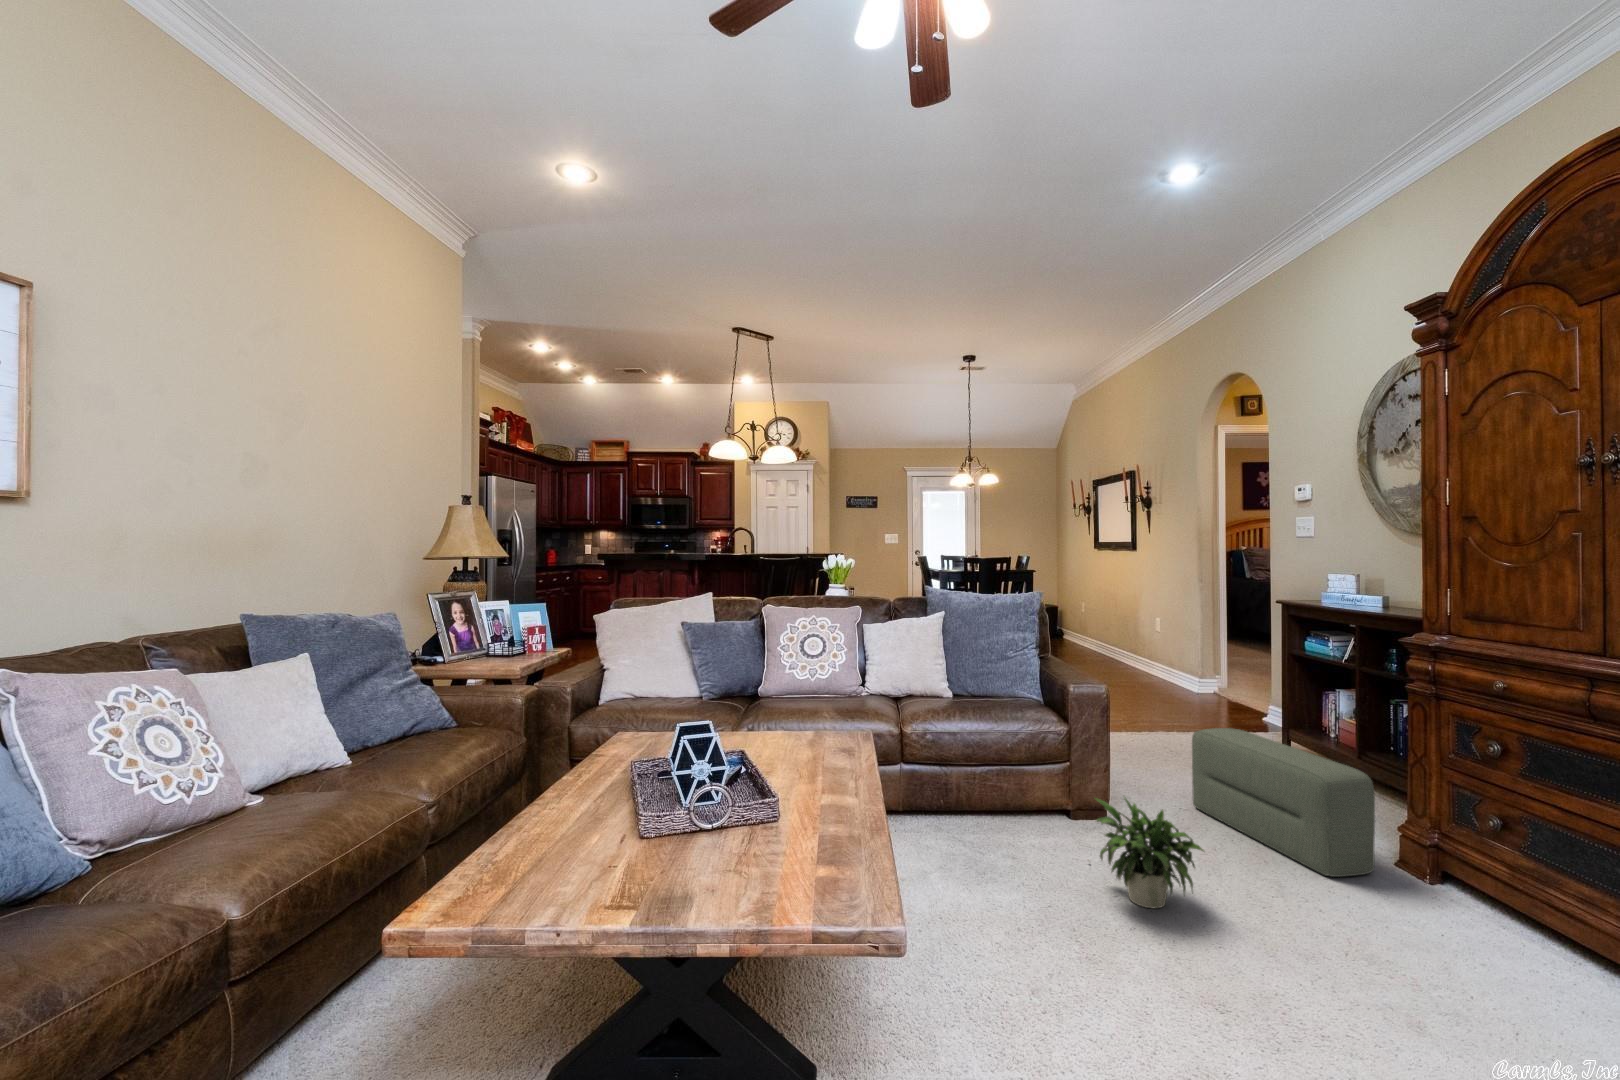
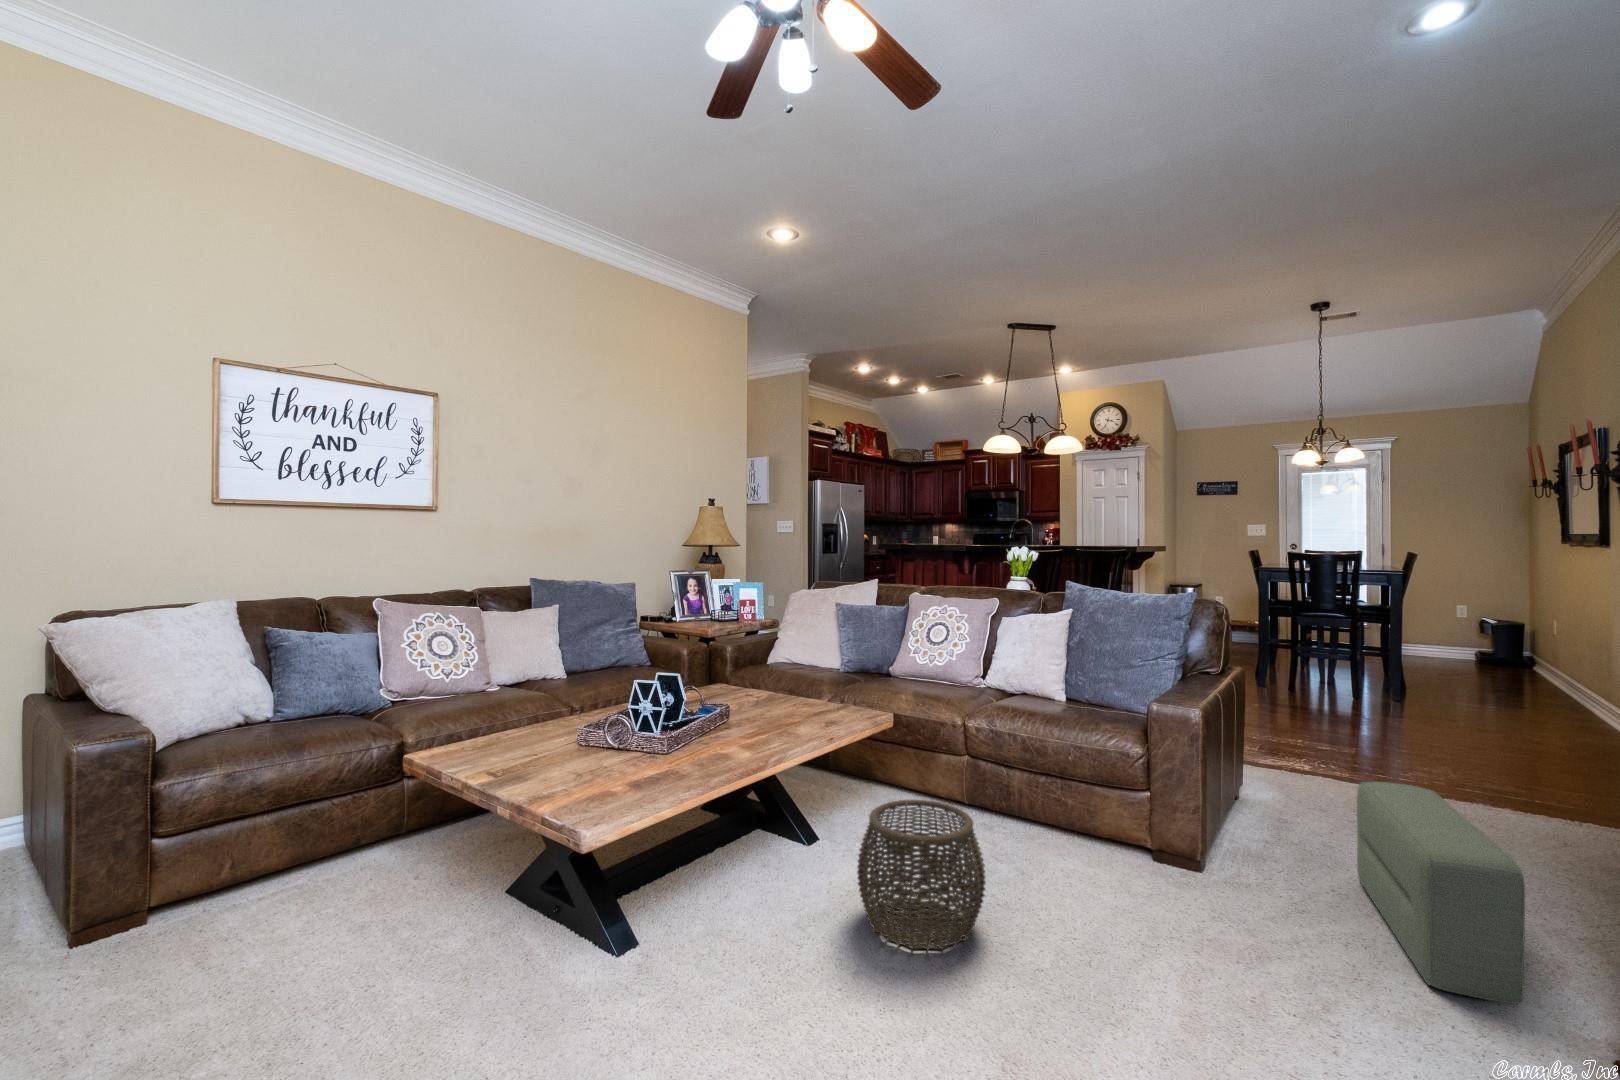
potted plant: present [1087,798,1204,908] -> none [1074,812,1188,943]
woven basket: none [940,821,1080,986] -> present [857,800,986,950]

